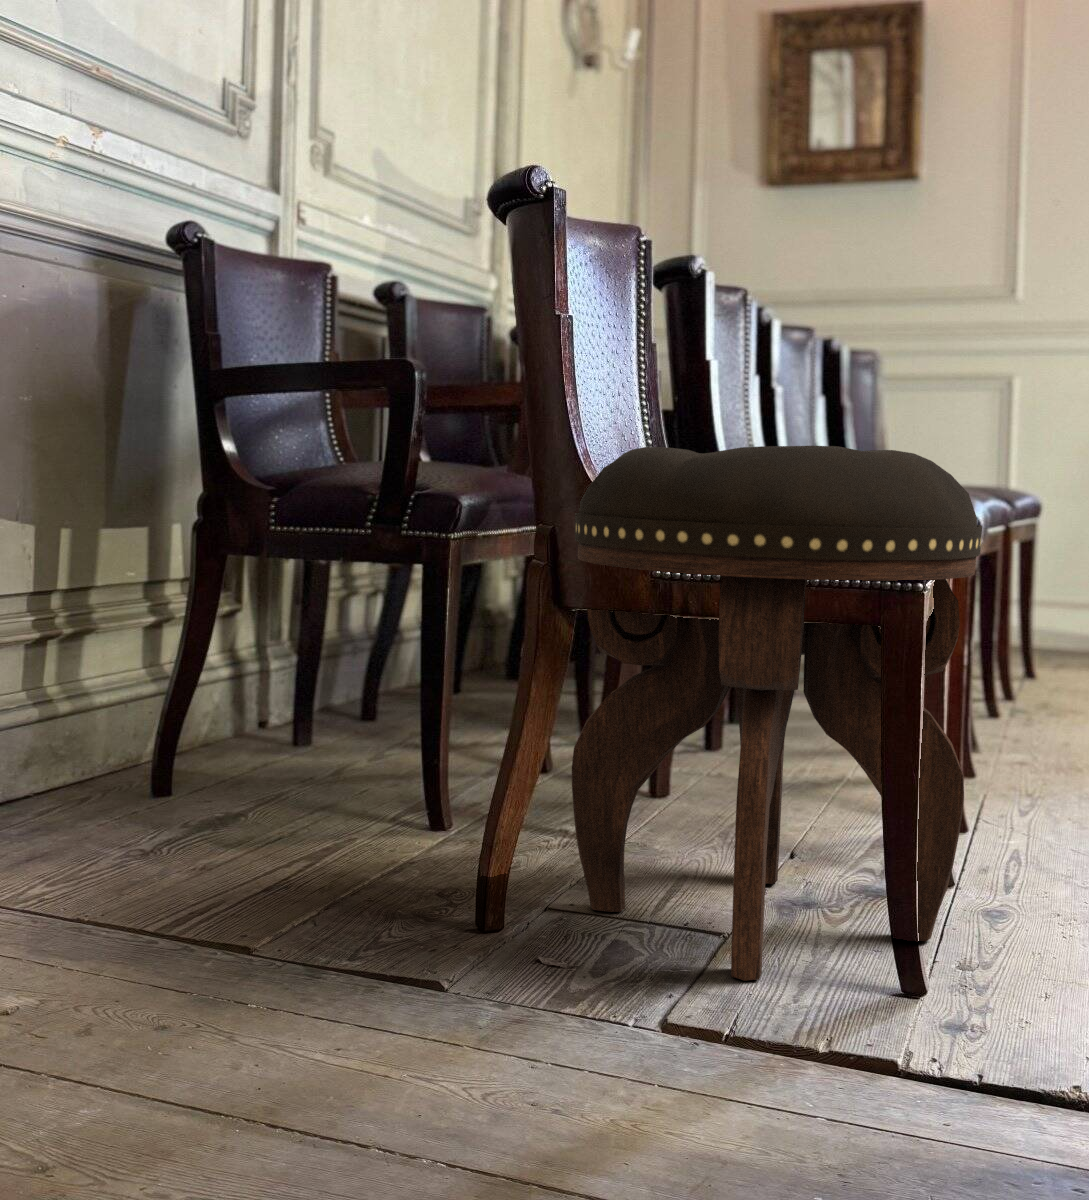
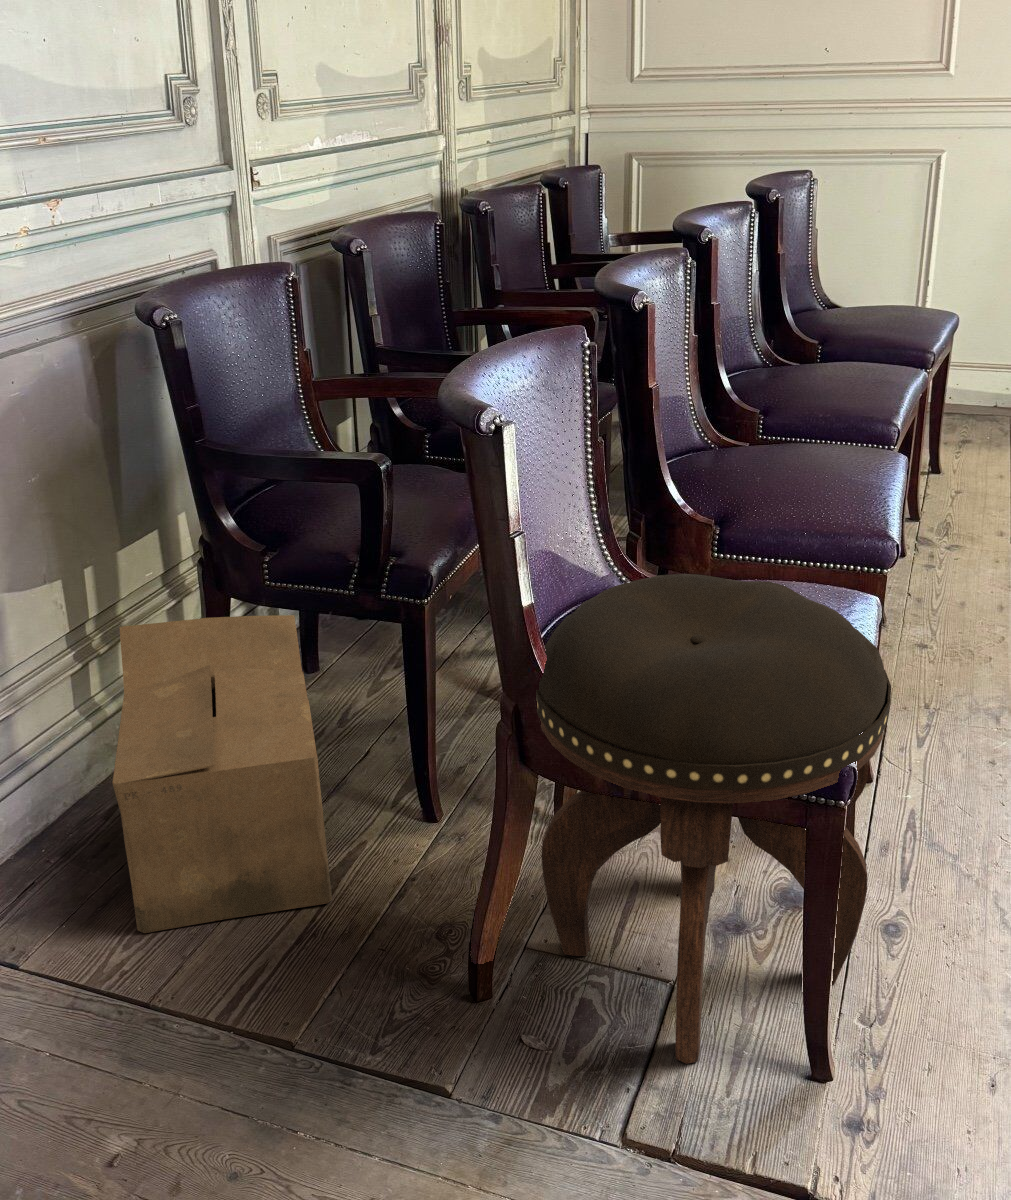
cardboard box: none [66,574,313,876] -> present [112,615,332,933]

